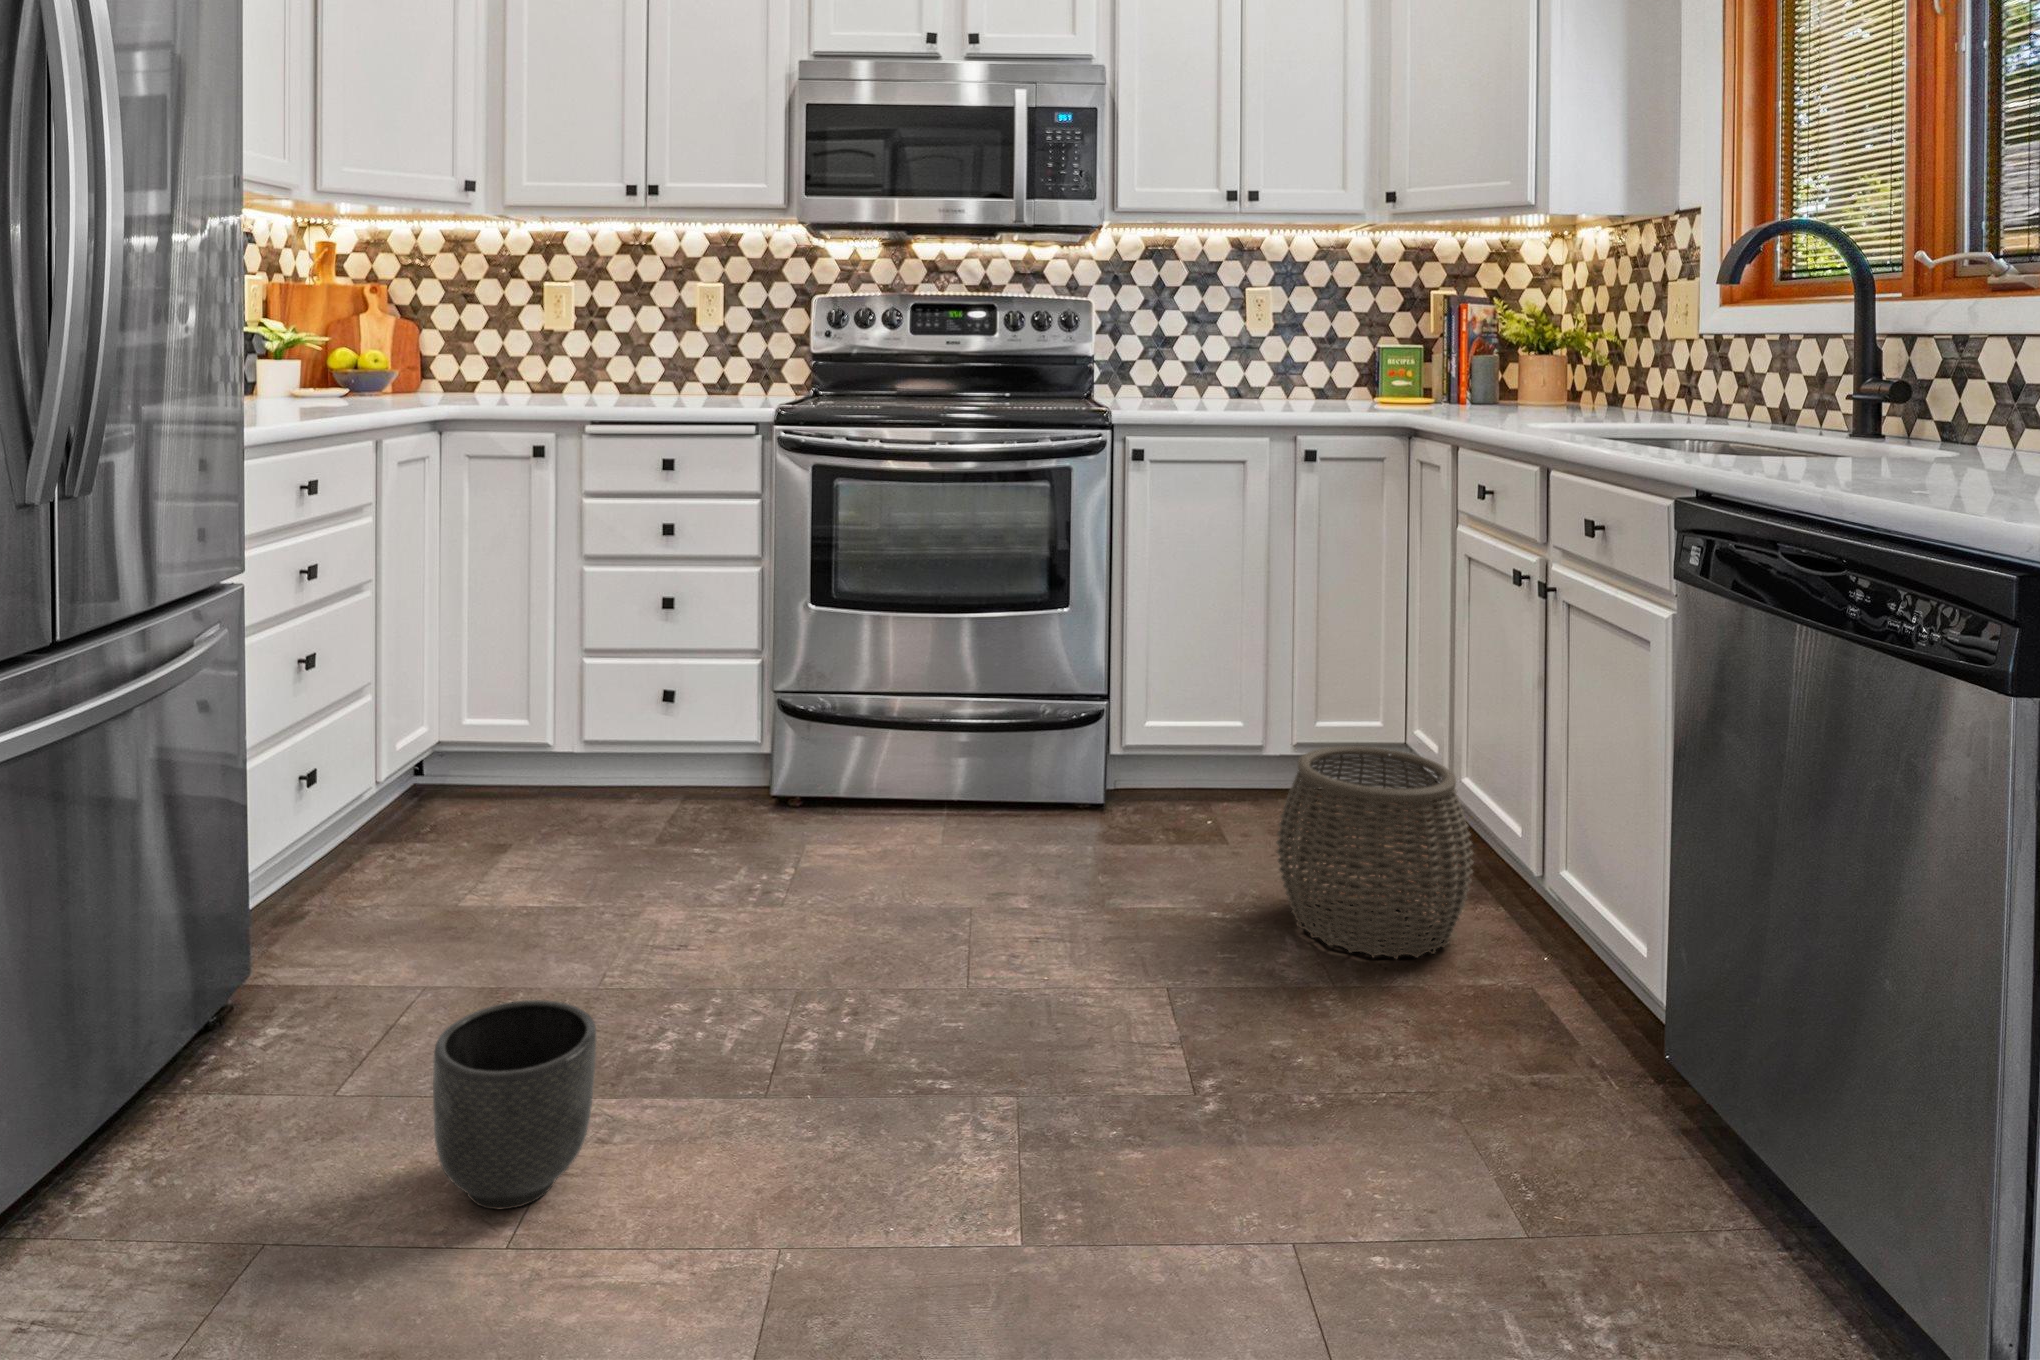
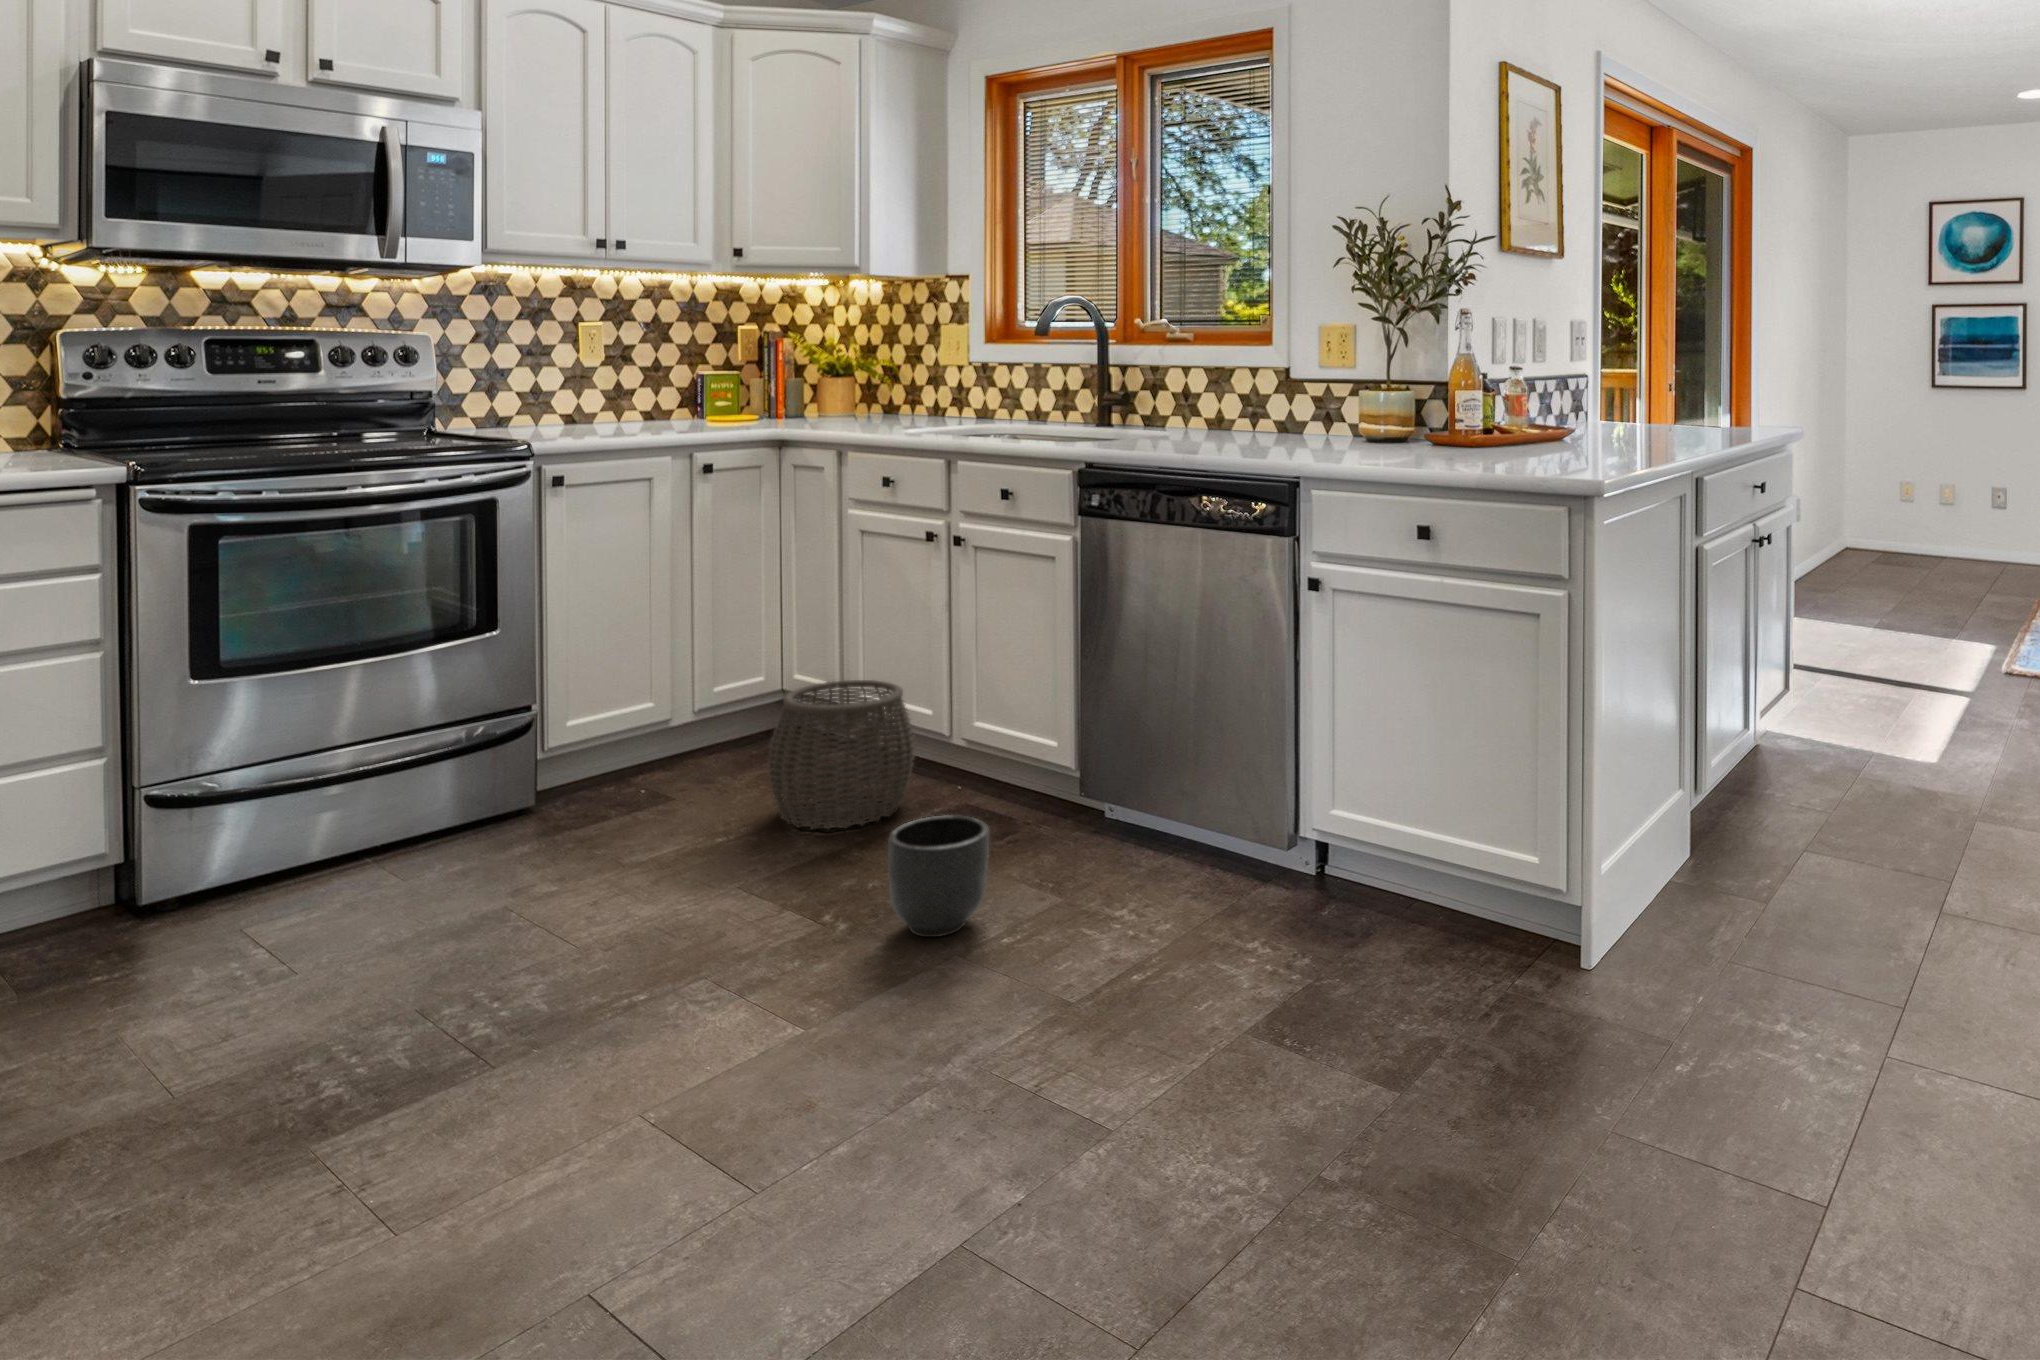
planter: present [433,1000,596,1209] -> present [888,815,989,937]

